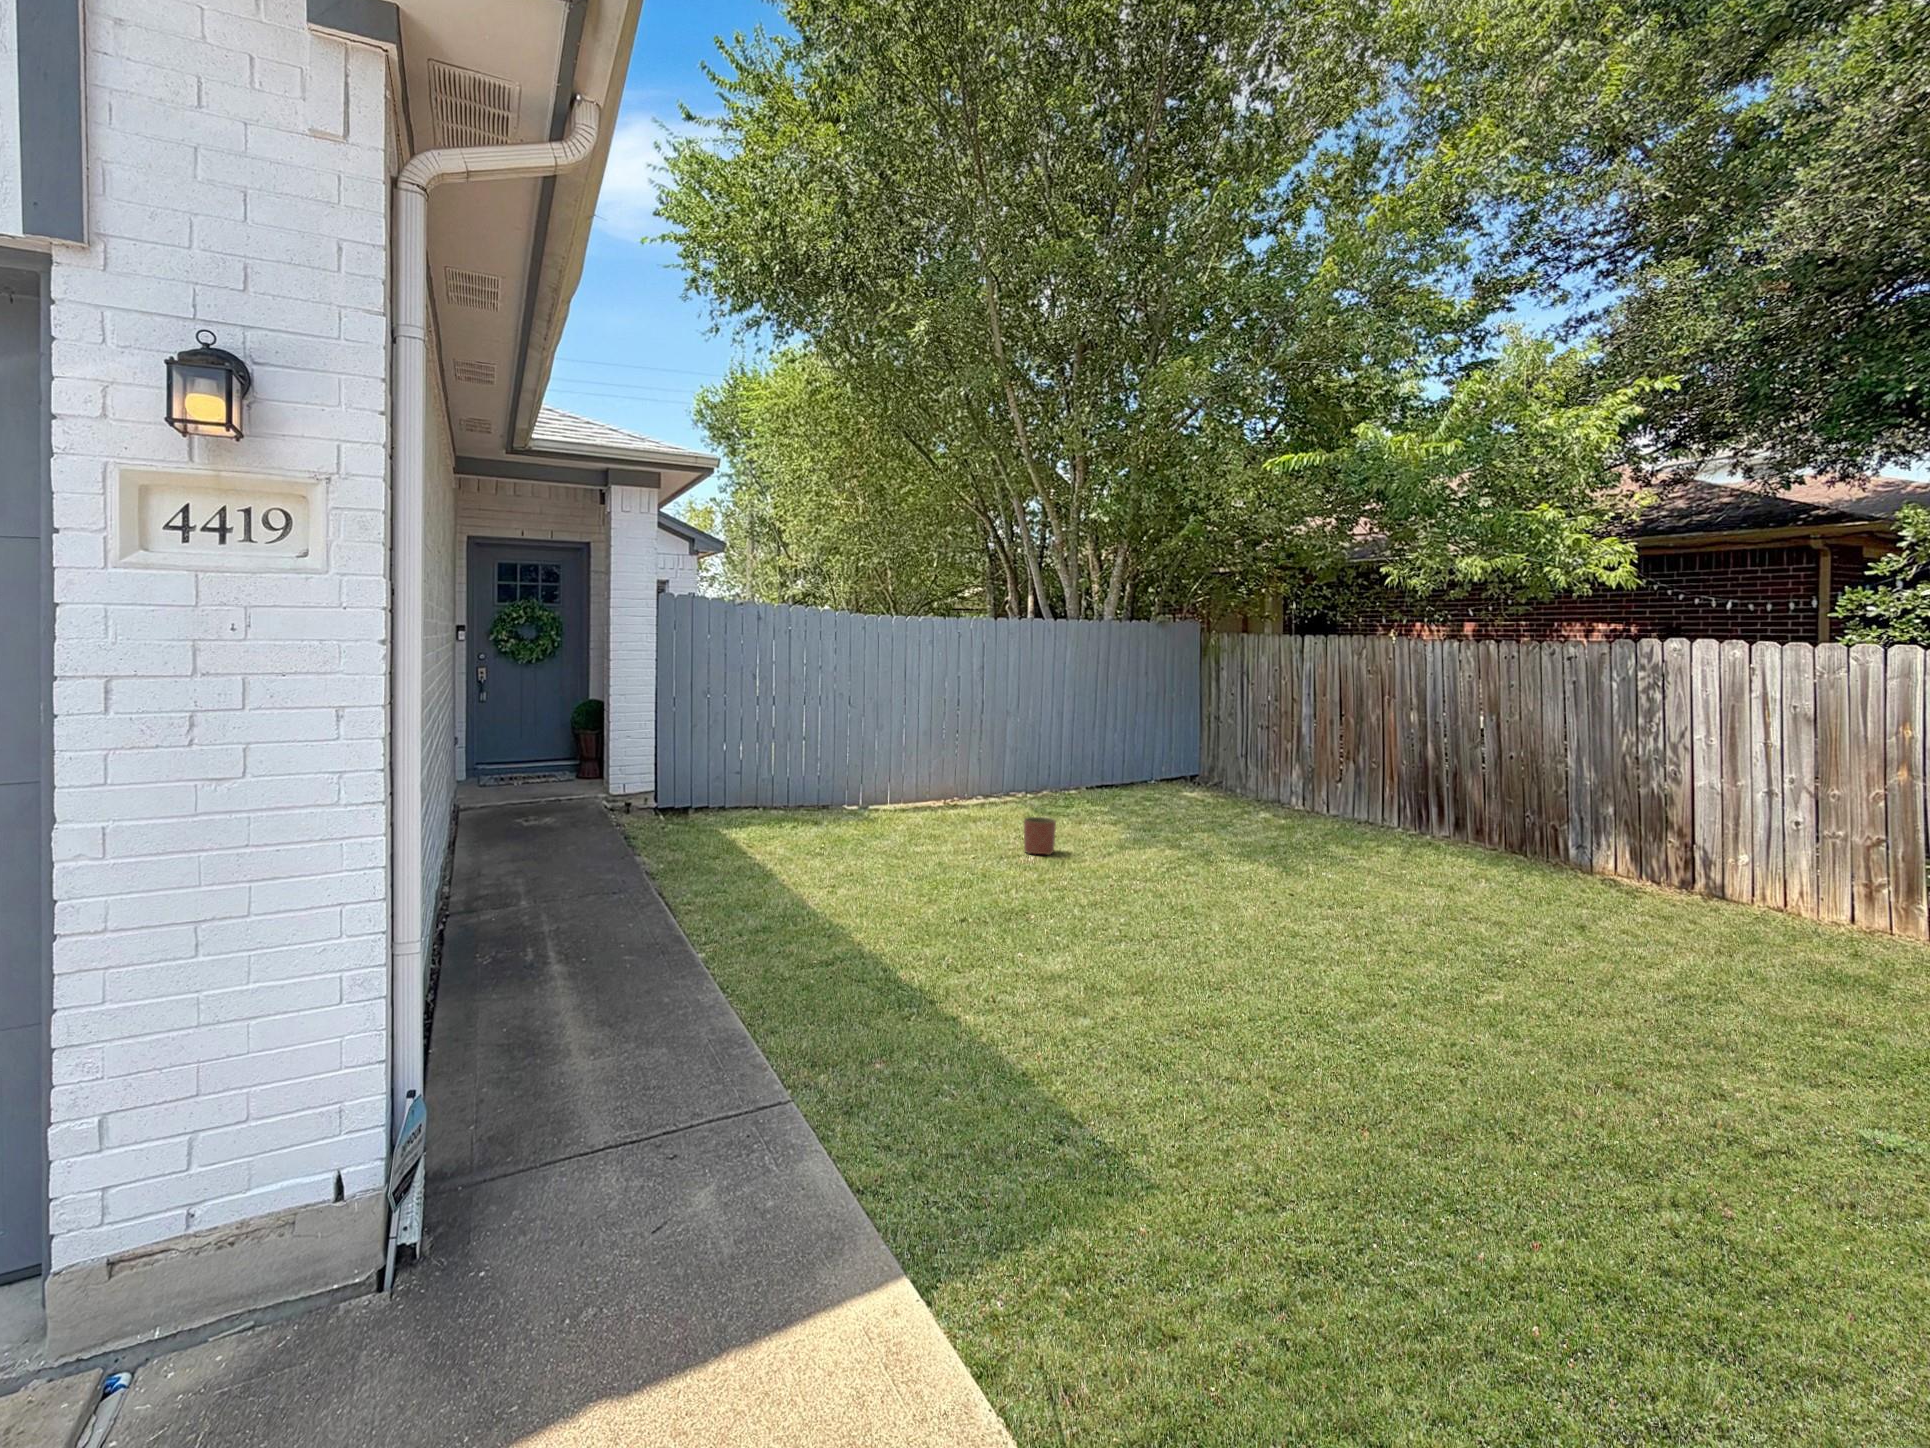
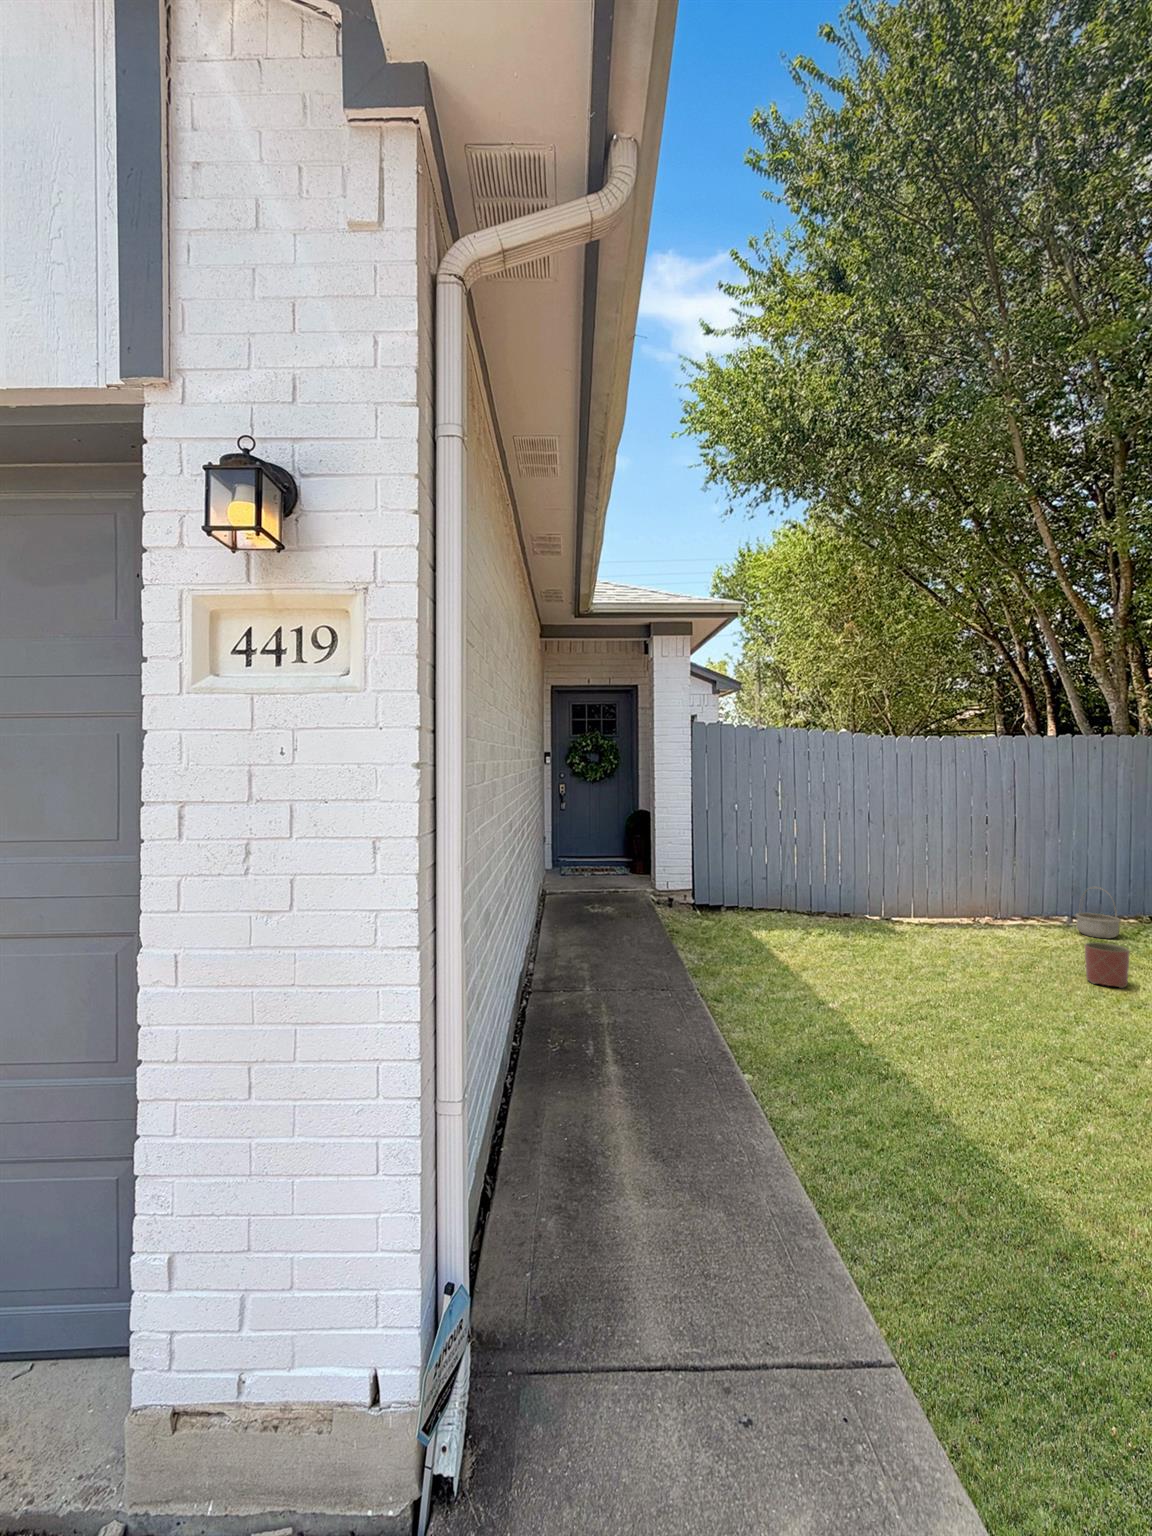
basket: none [1031,769,1065,816] -> present [1076,887,1120,938]

